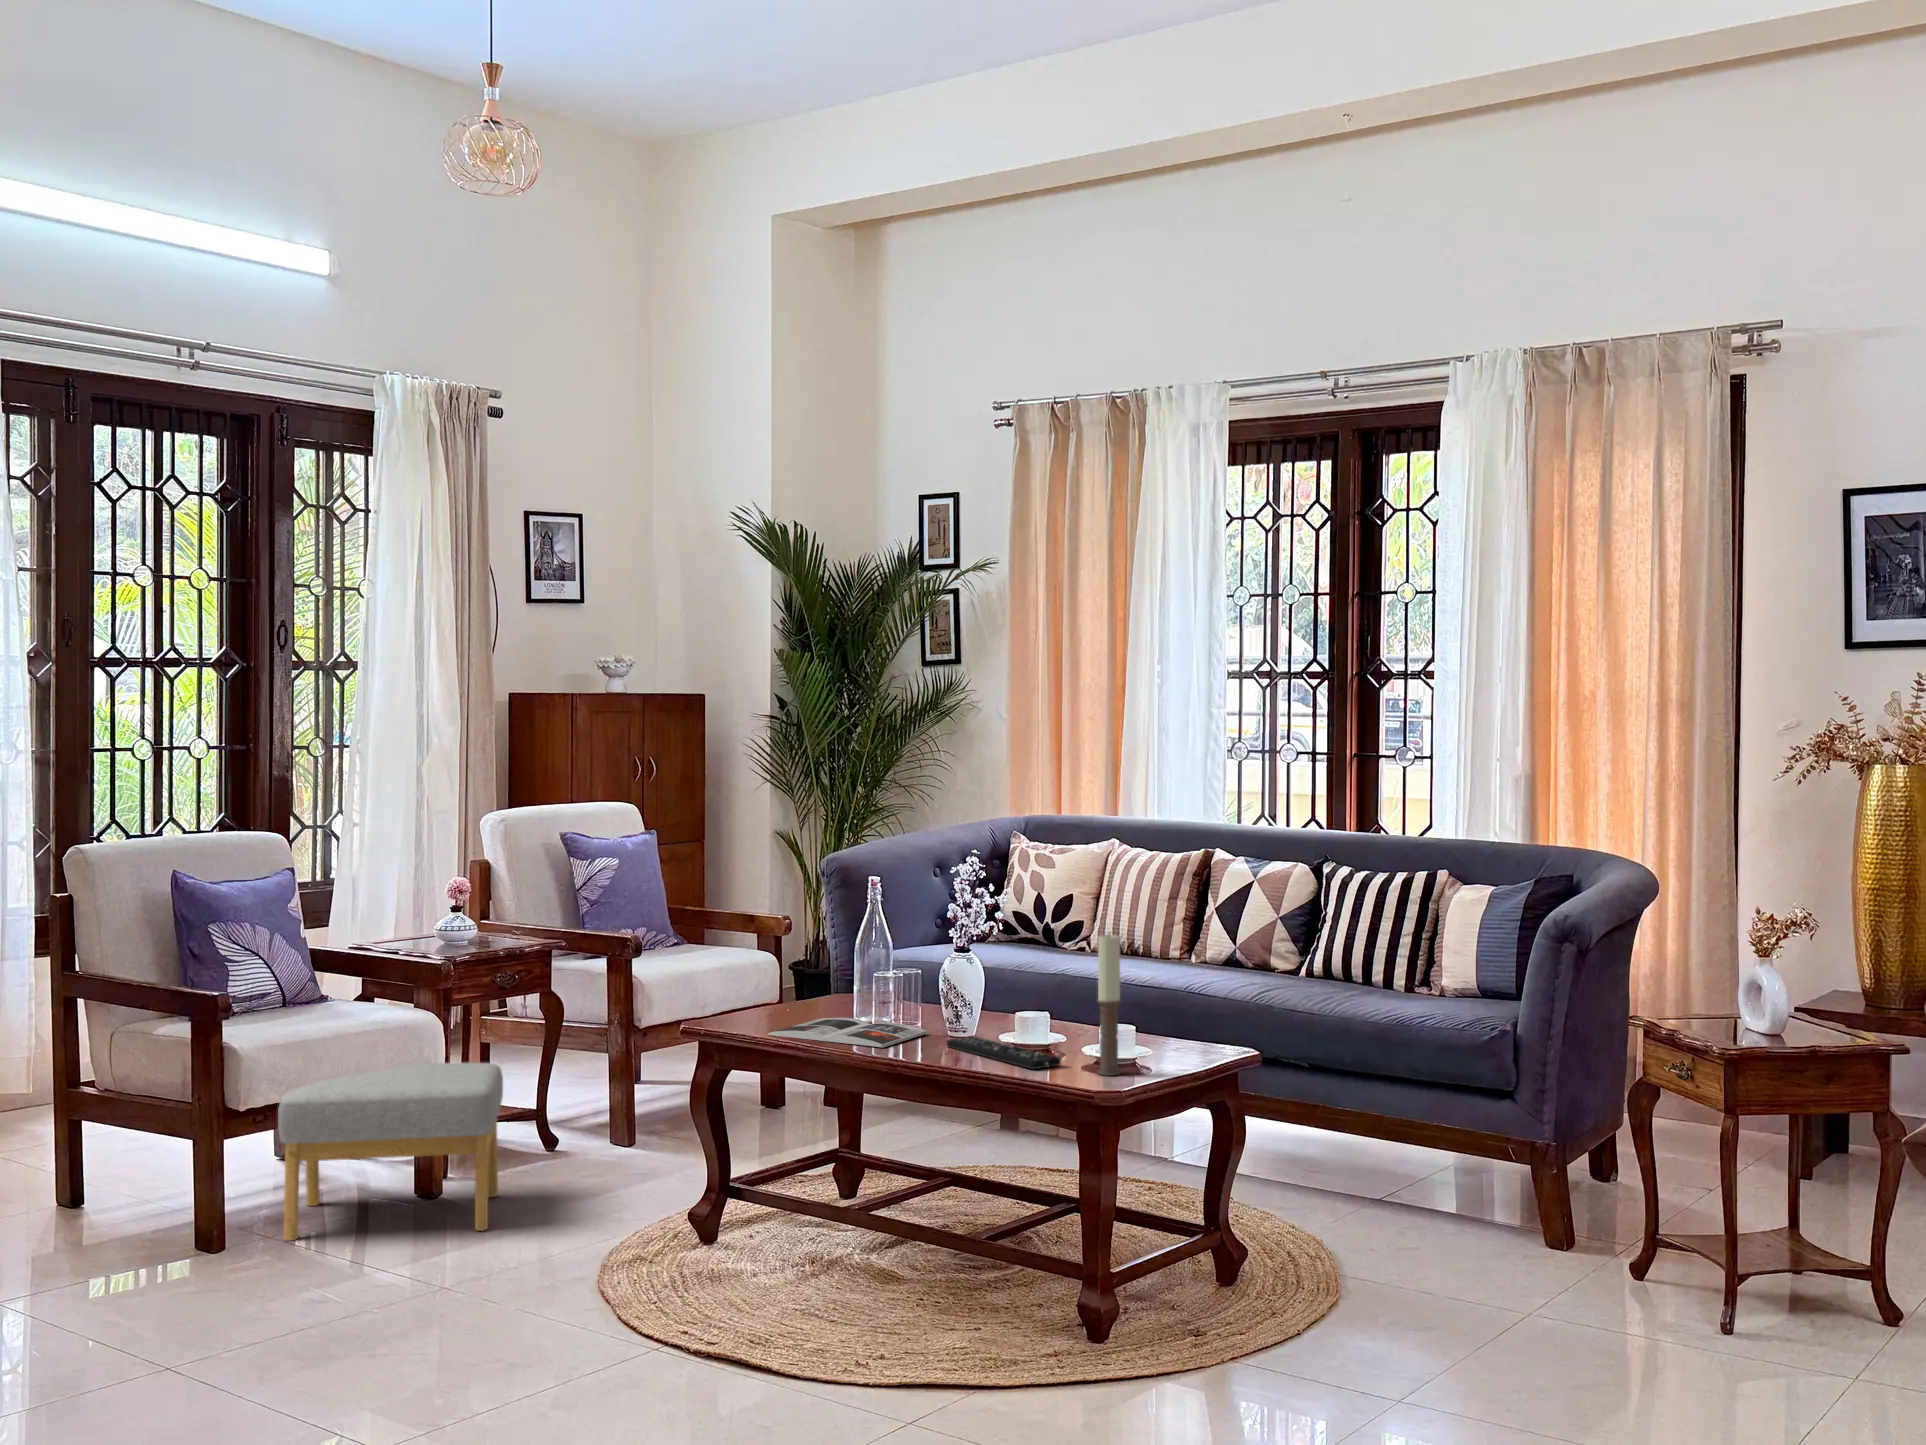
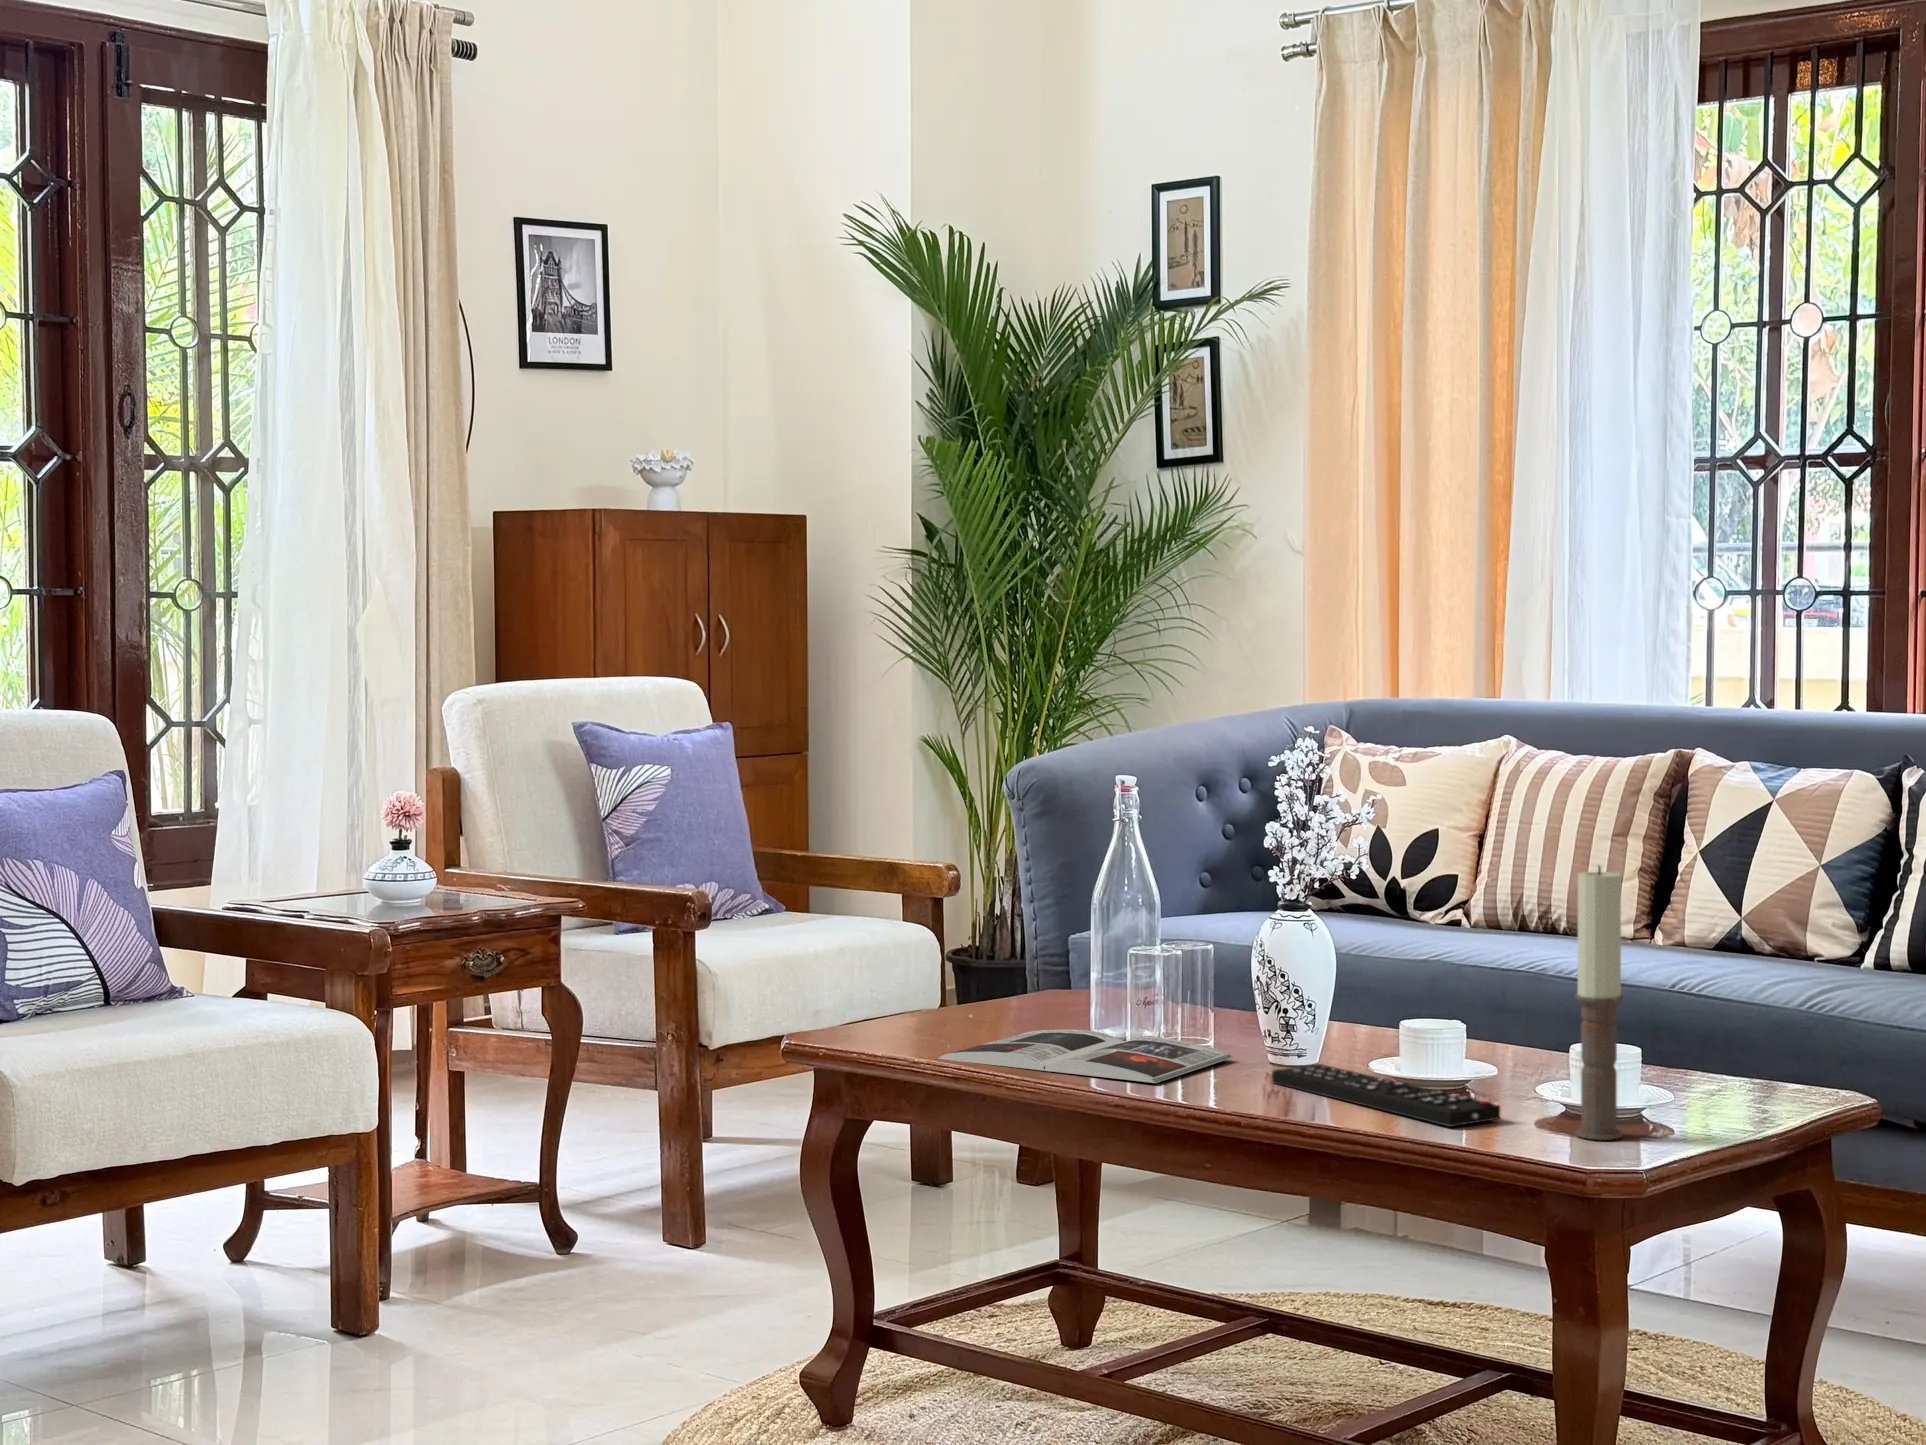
footstool: present [278,1063,503,1241] -> none [82,1105,475,1413]

